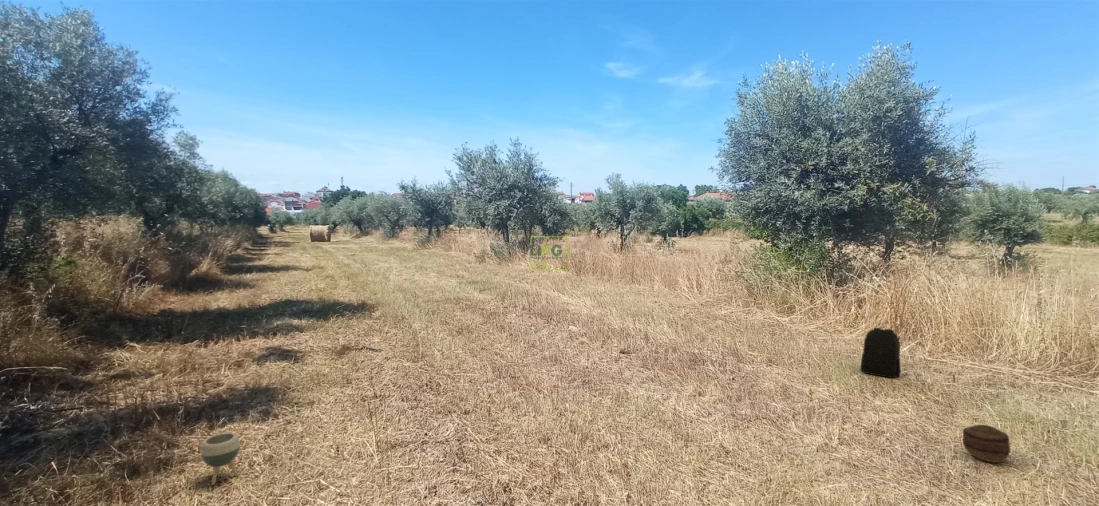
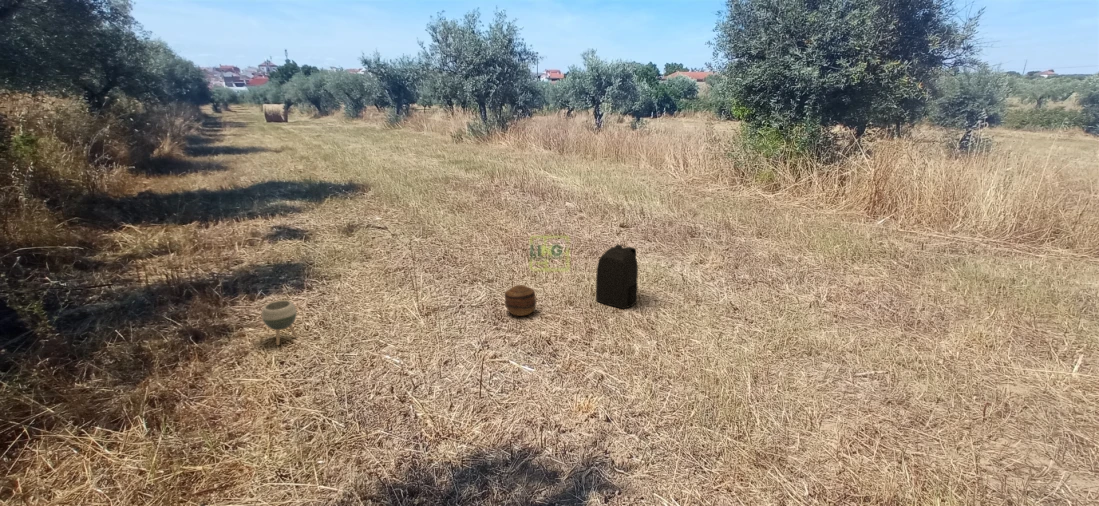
backpack: present [861,328,900,378] -> present [596,245,638,309]
basket: present [963,425,1010,463] -> present [505,285,536,316]

